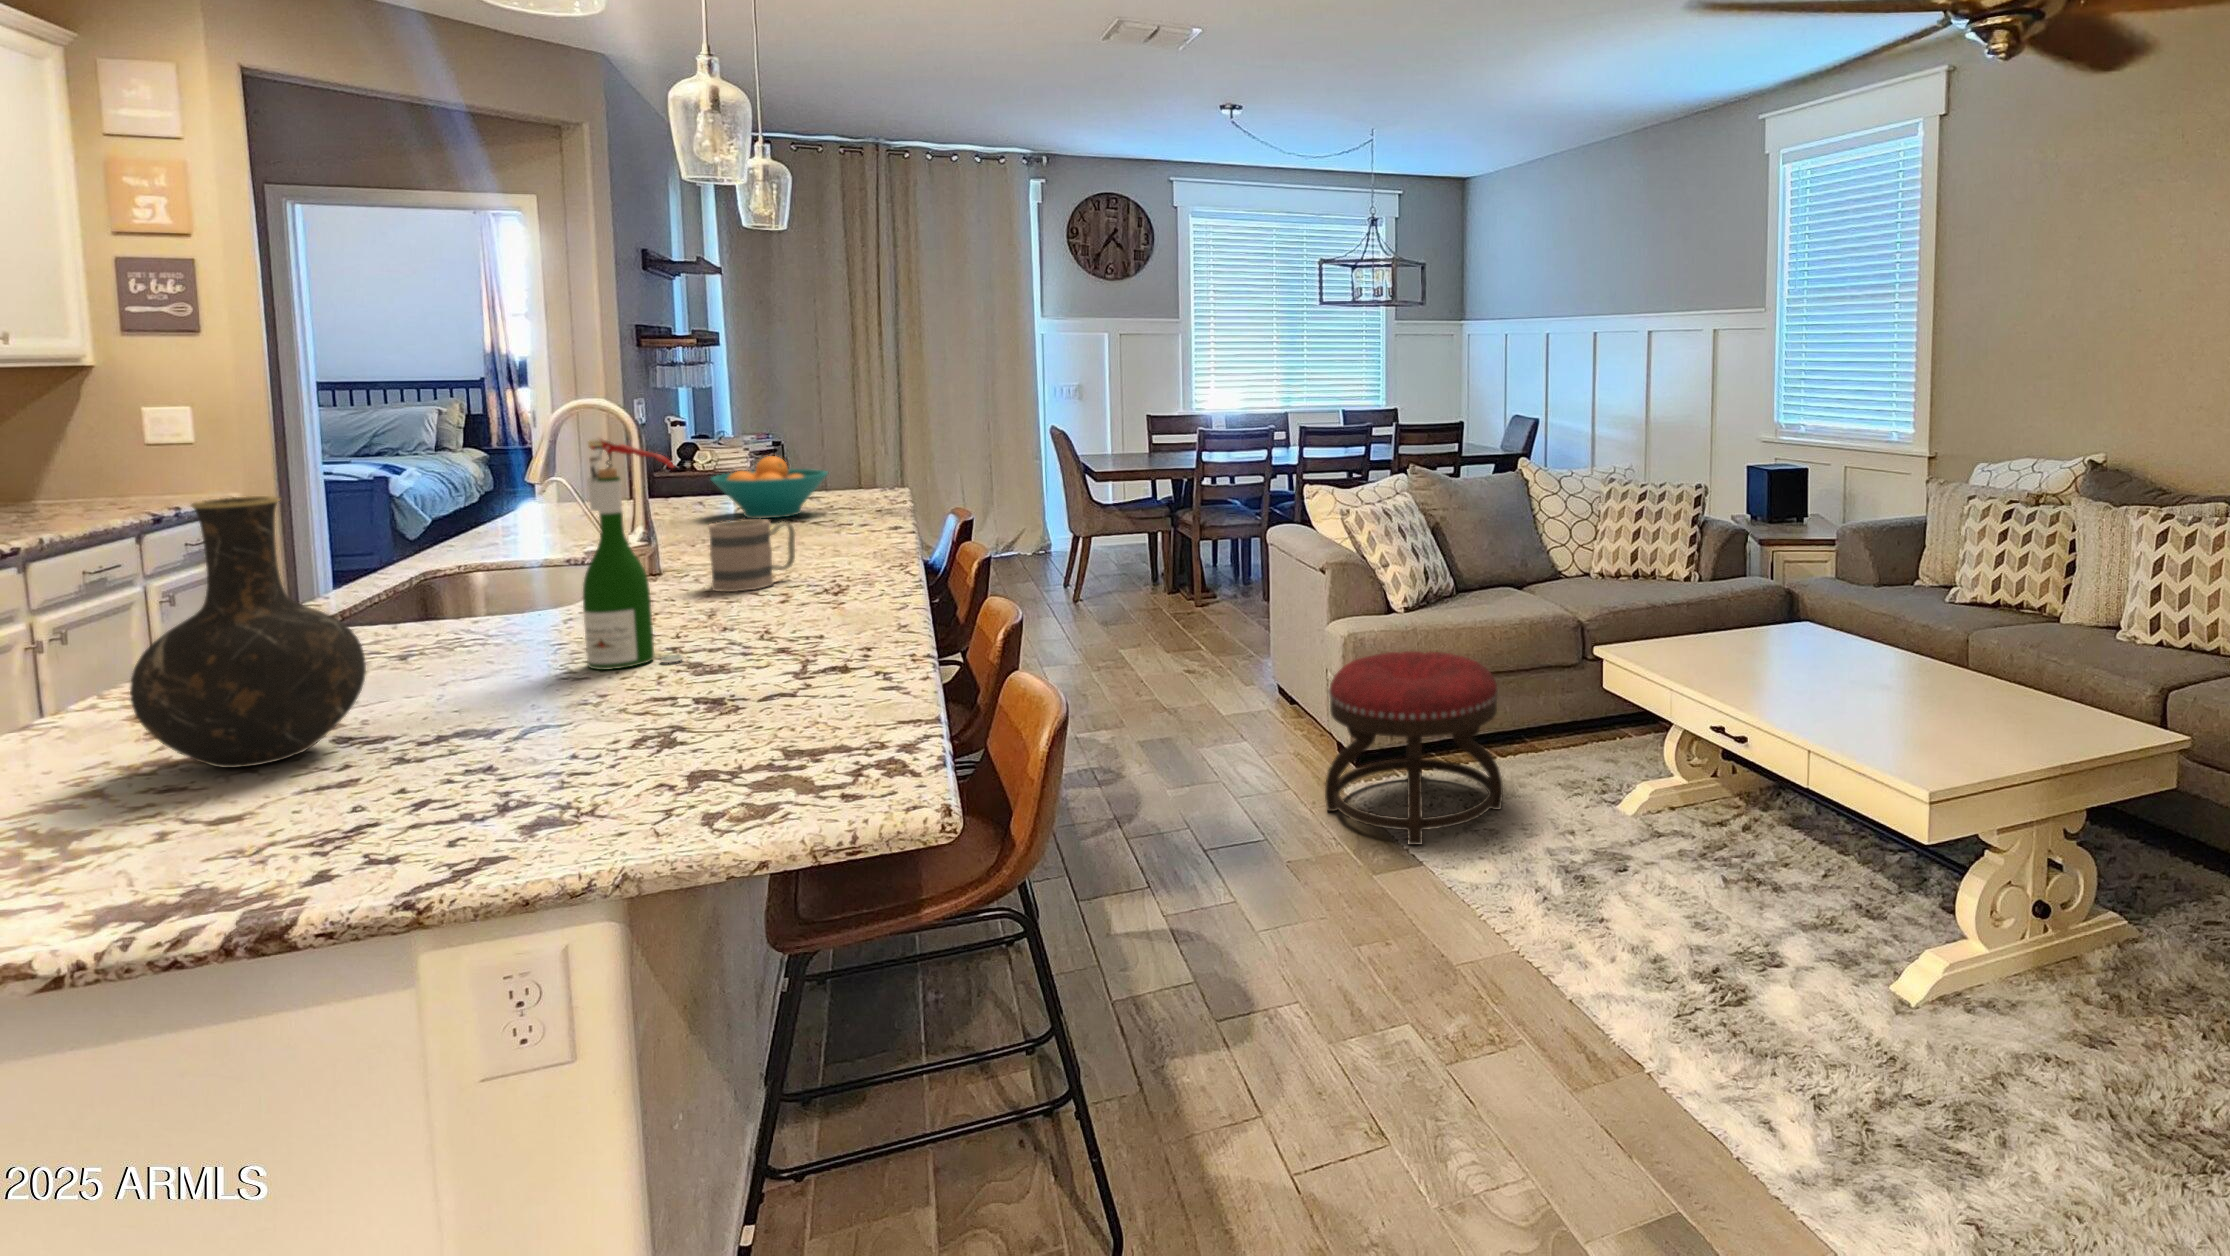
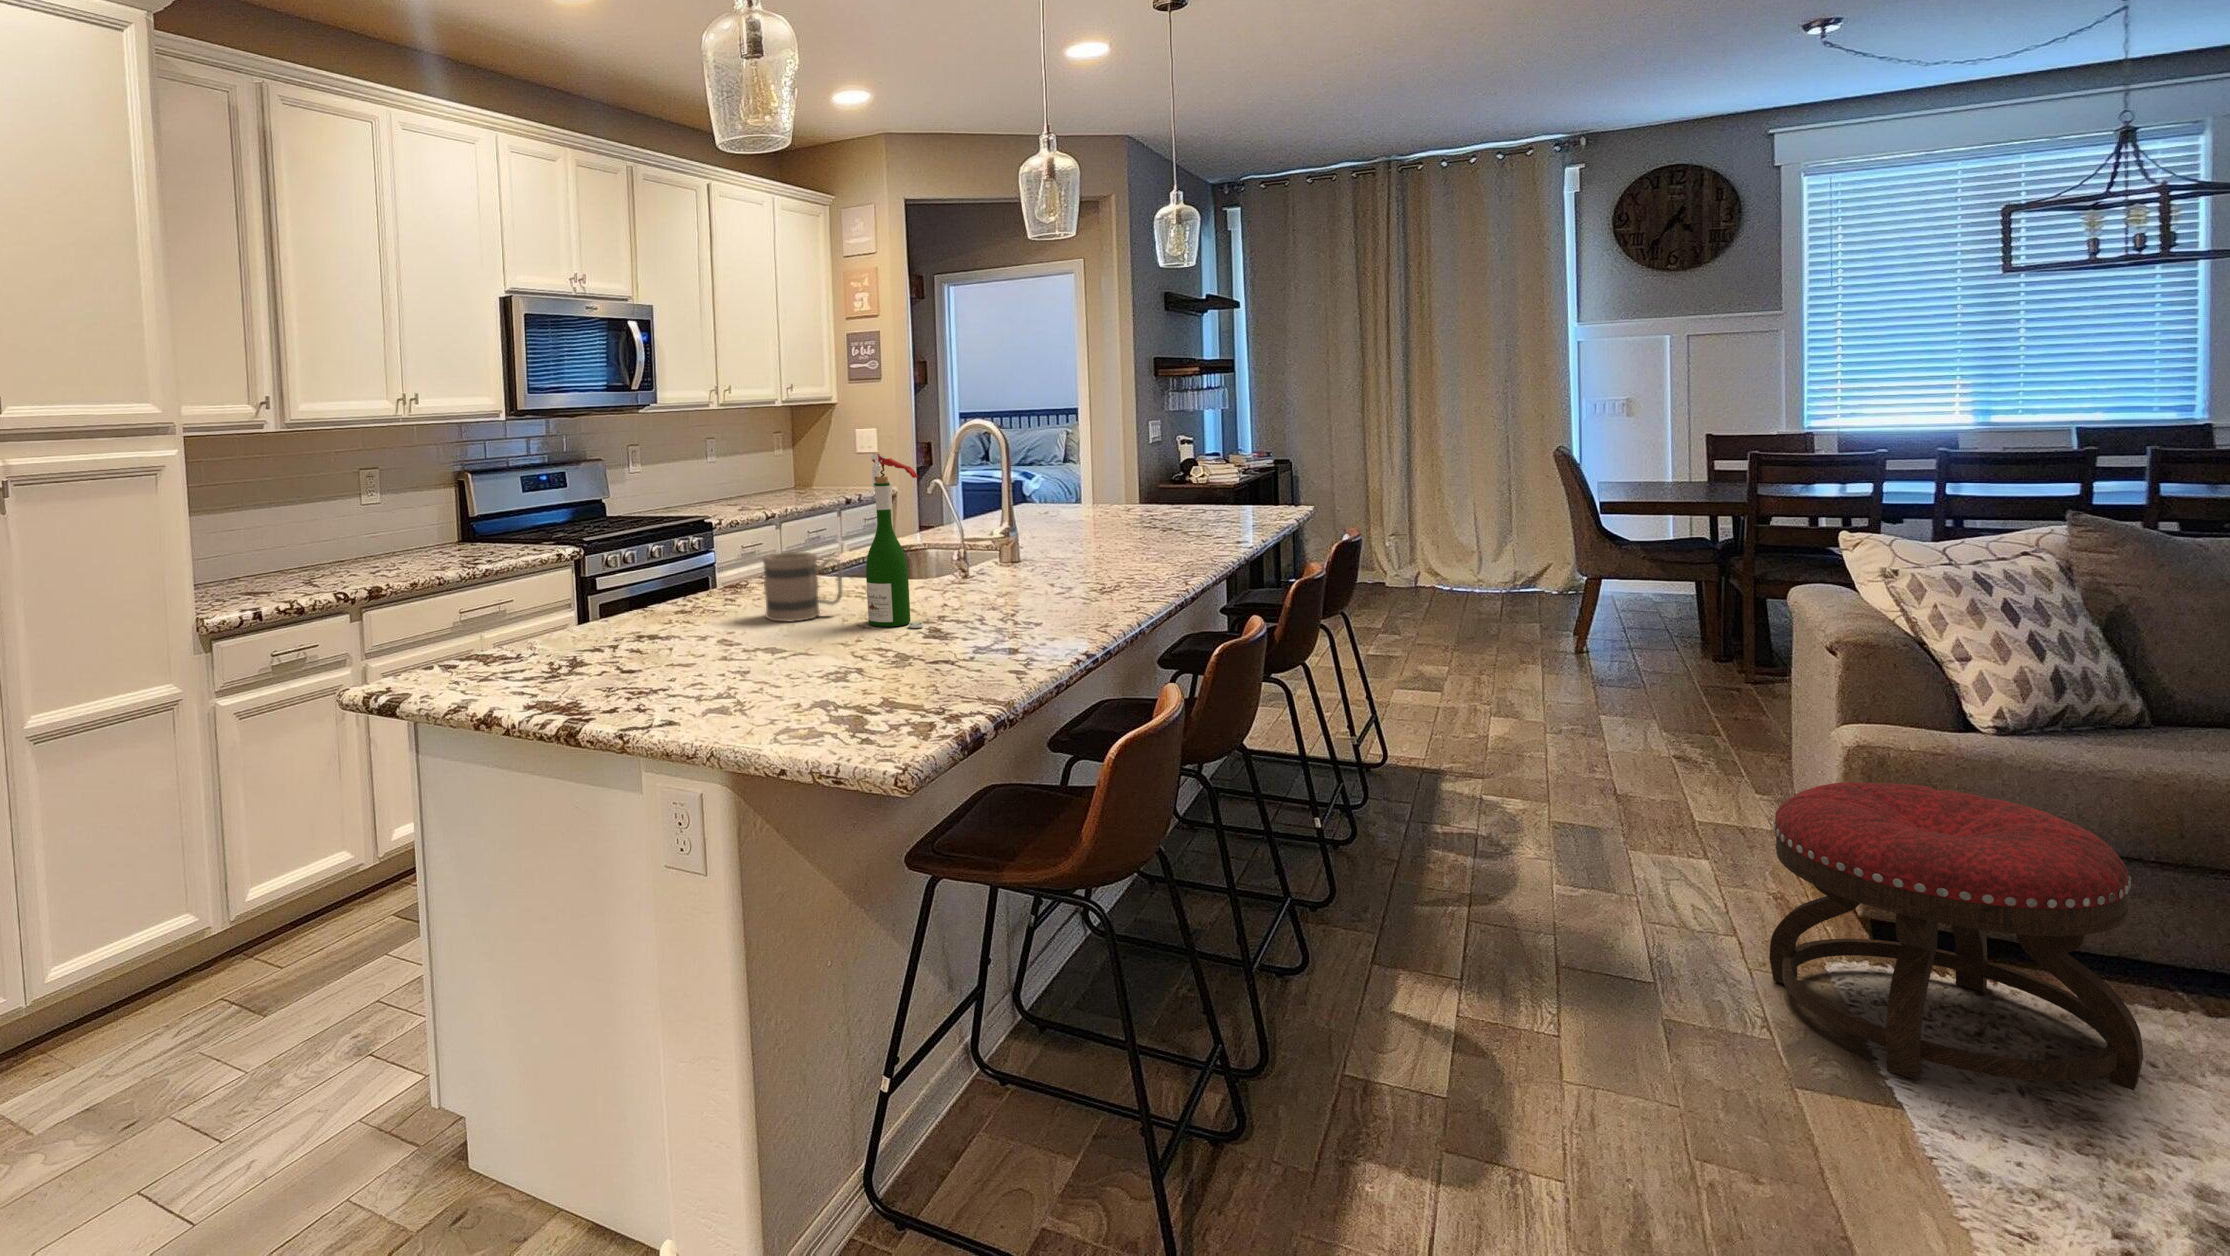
fruit bowl: present [711,456,828,519] -> none [1110,472,1206,527]
vase: present [130,496,366,768] -> none [618,486,719,648]
mug: present [708,519,795,592] -> present [763,552,843,622]

